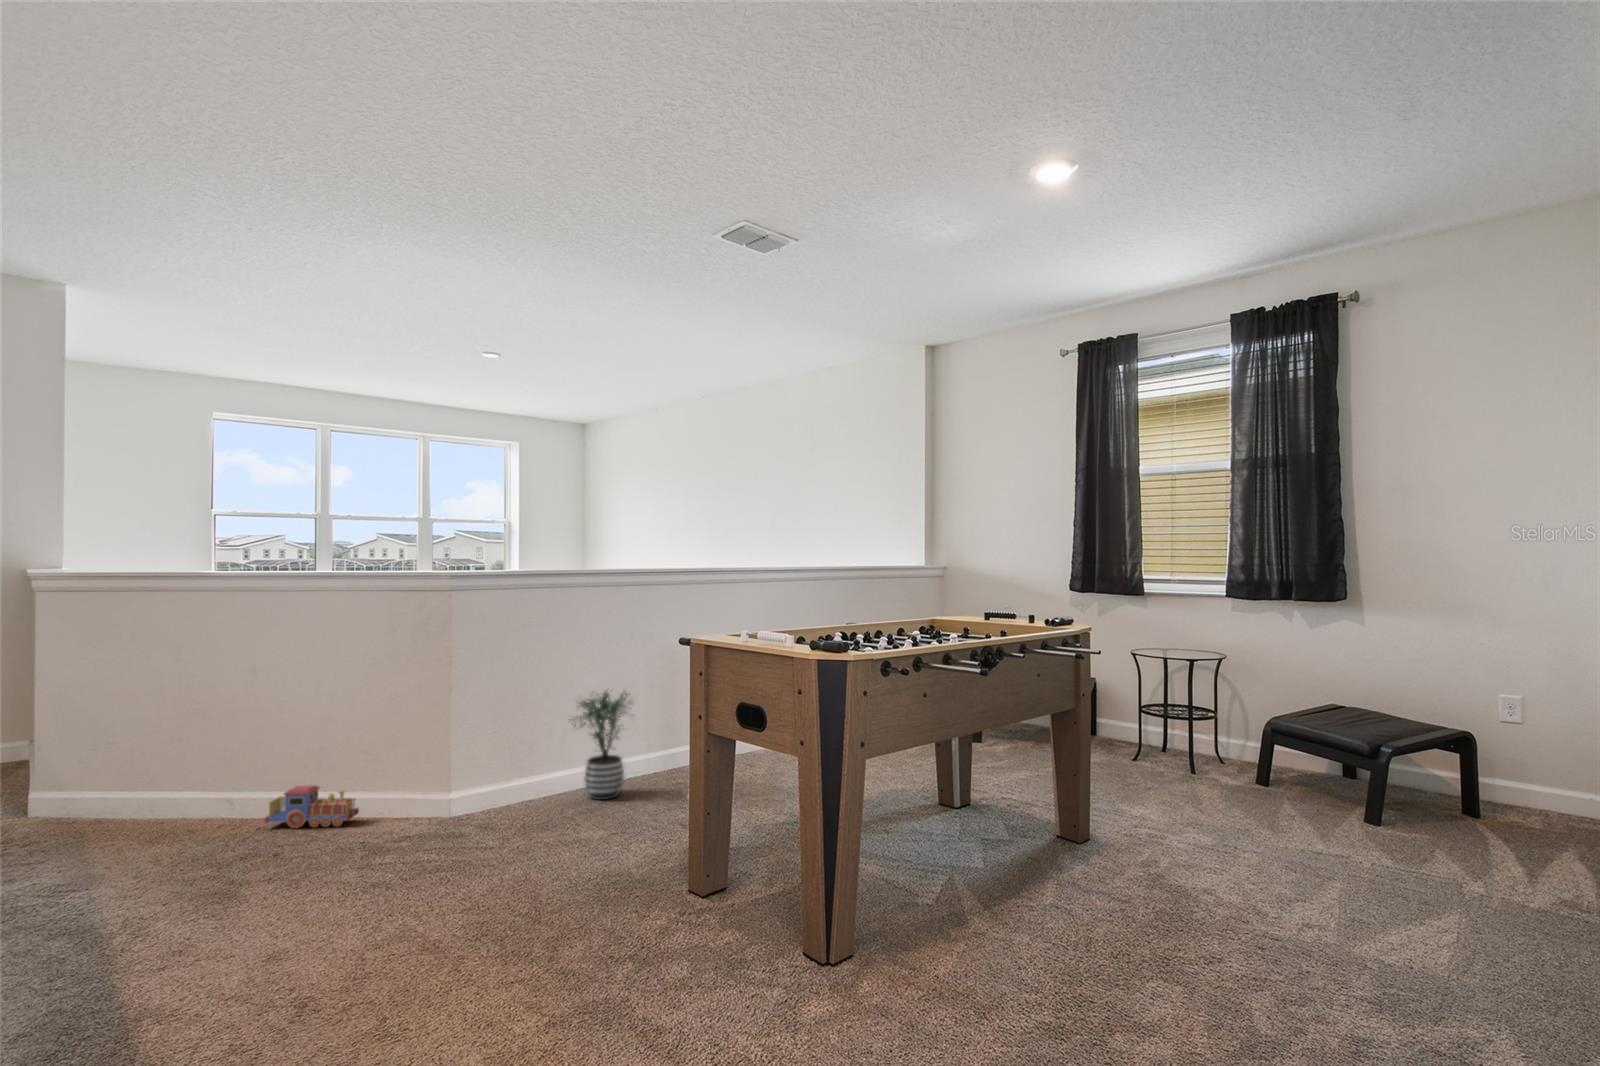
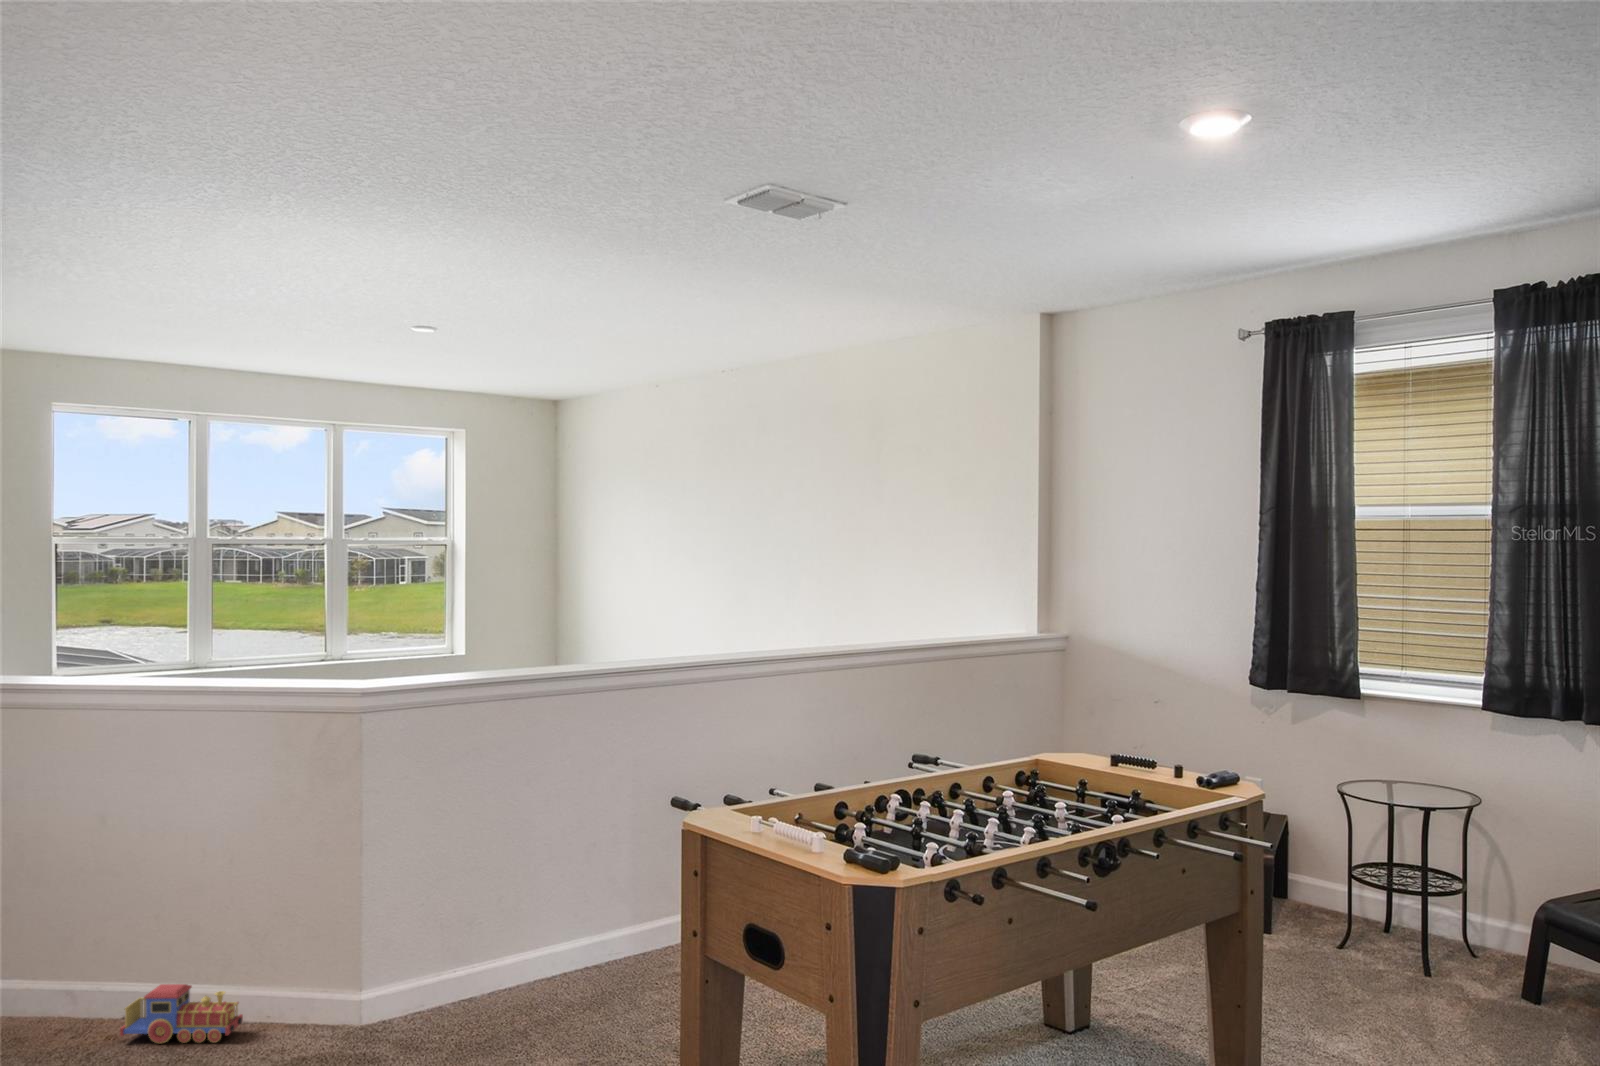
potted plant: present [568,690,631,800] -> none [520,844,619,1004]

